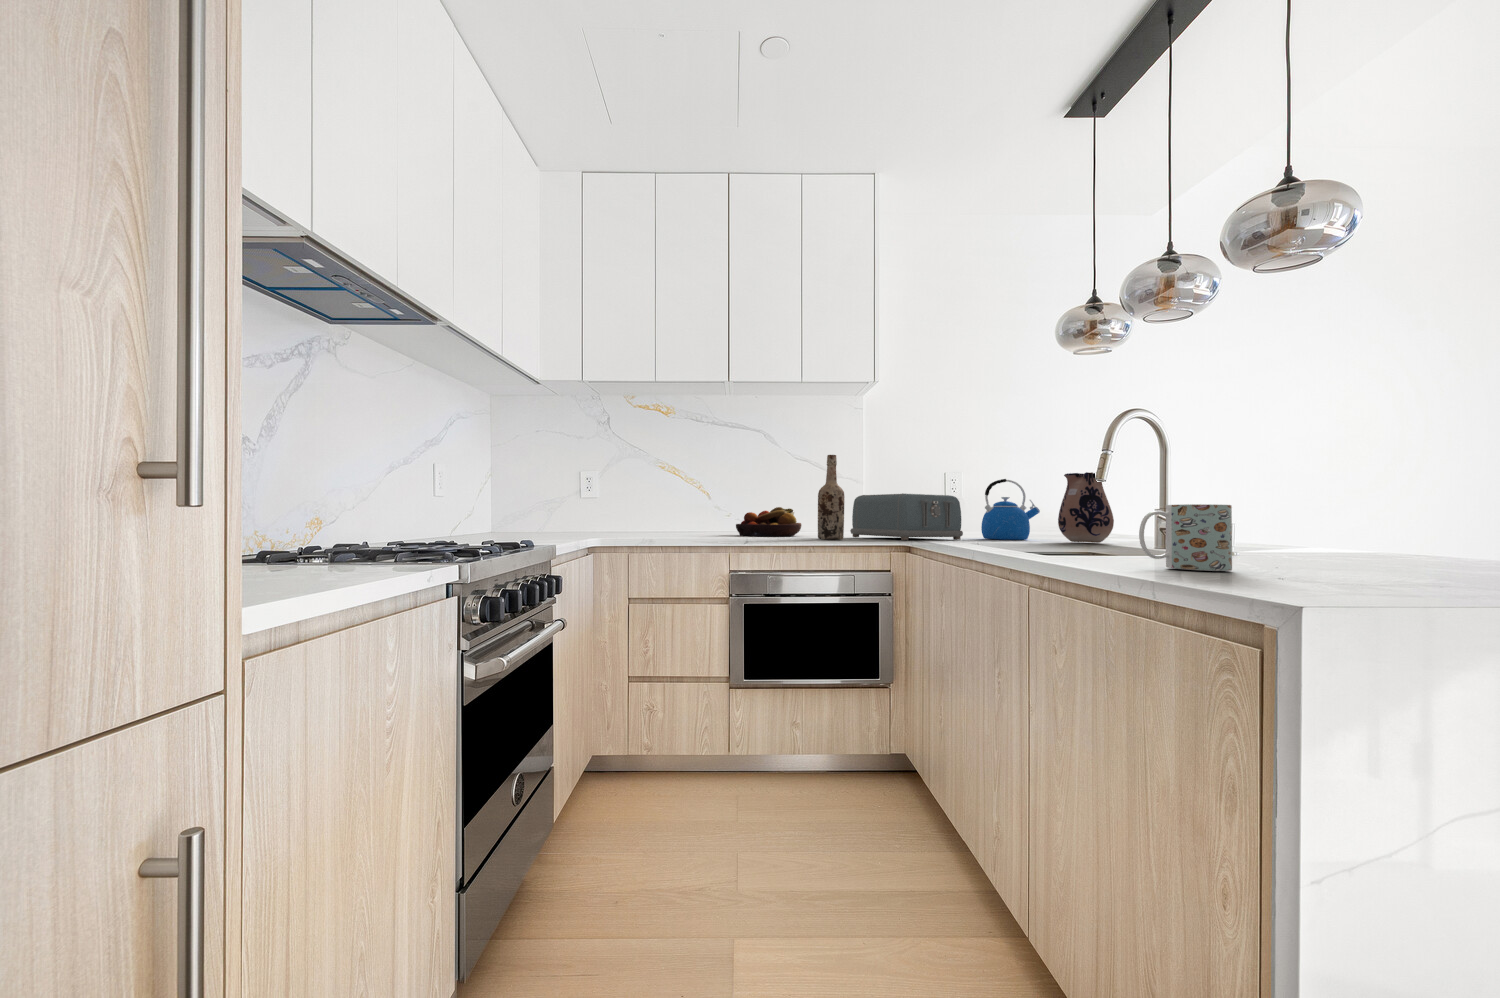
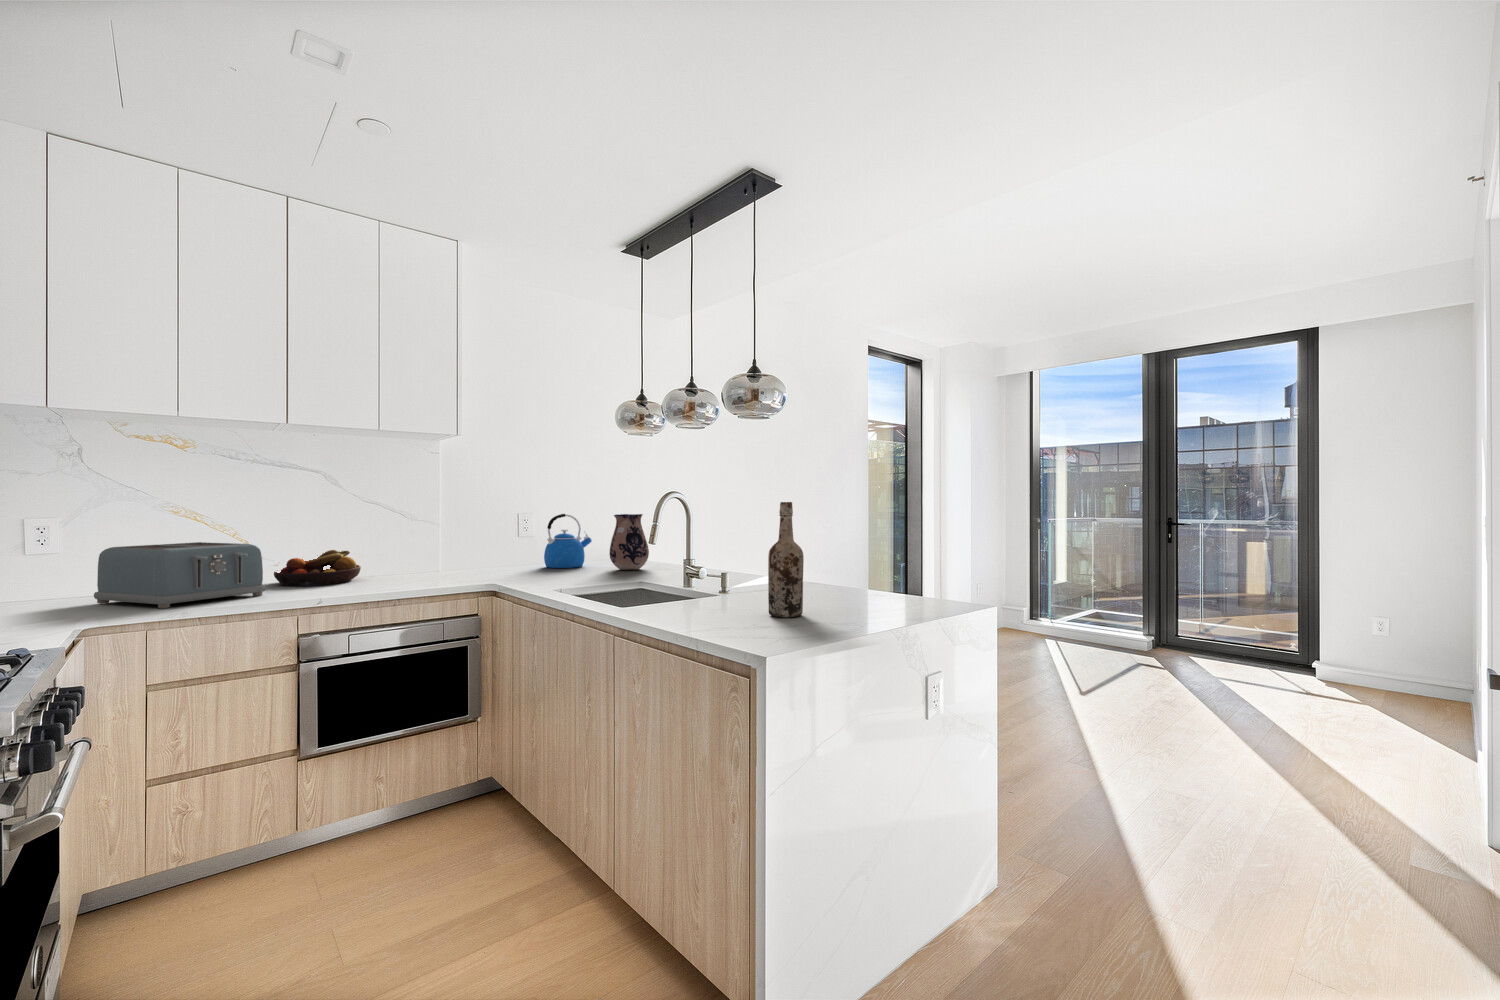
wine bottle: present [818,455,845,540] -> present [768,502,804,617]
toaster: present [850,493,963,540] -> present [94,542,266,609]
mug: present [1139,504,1232,571] -> none [688,579,732,621]

